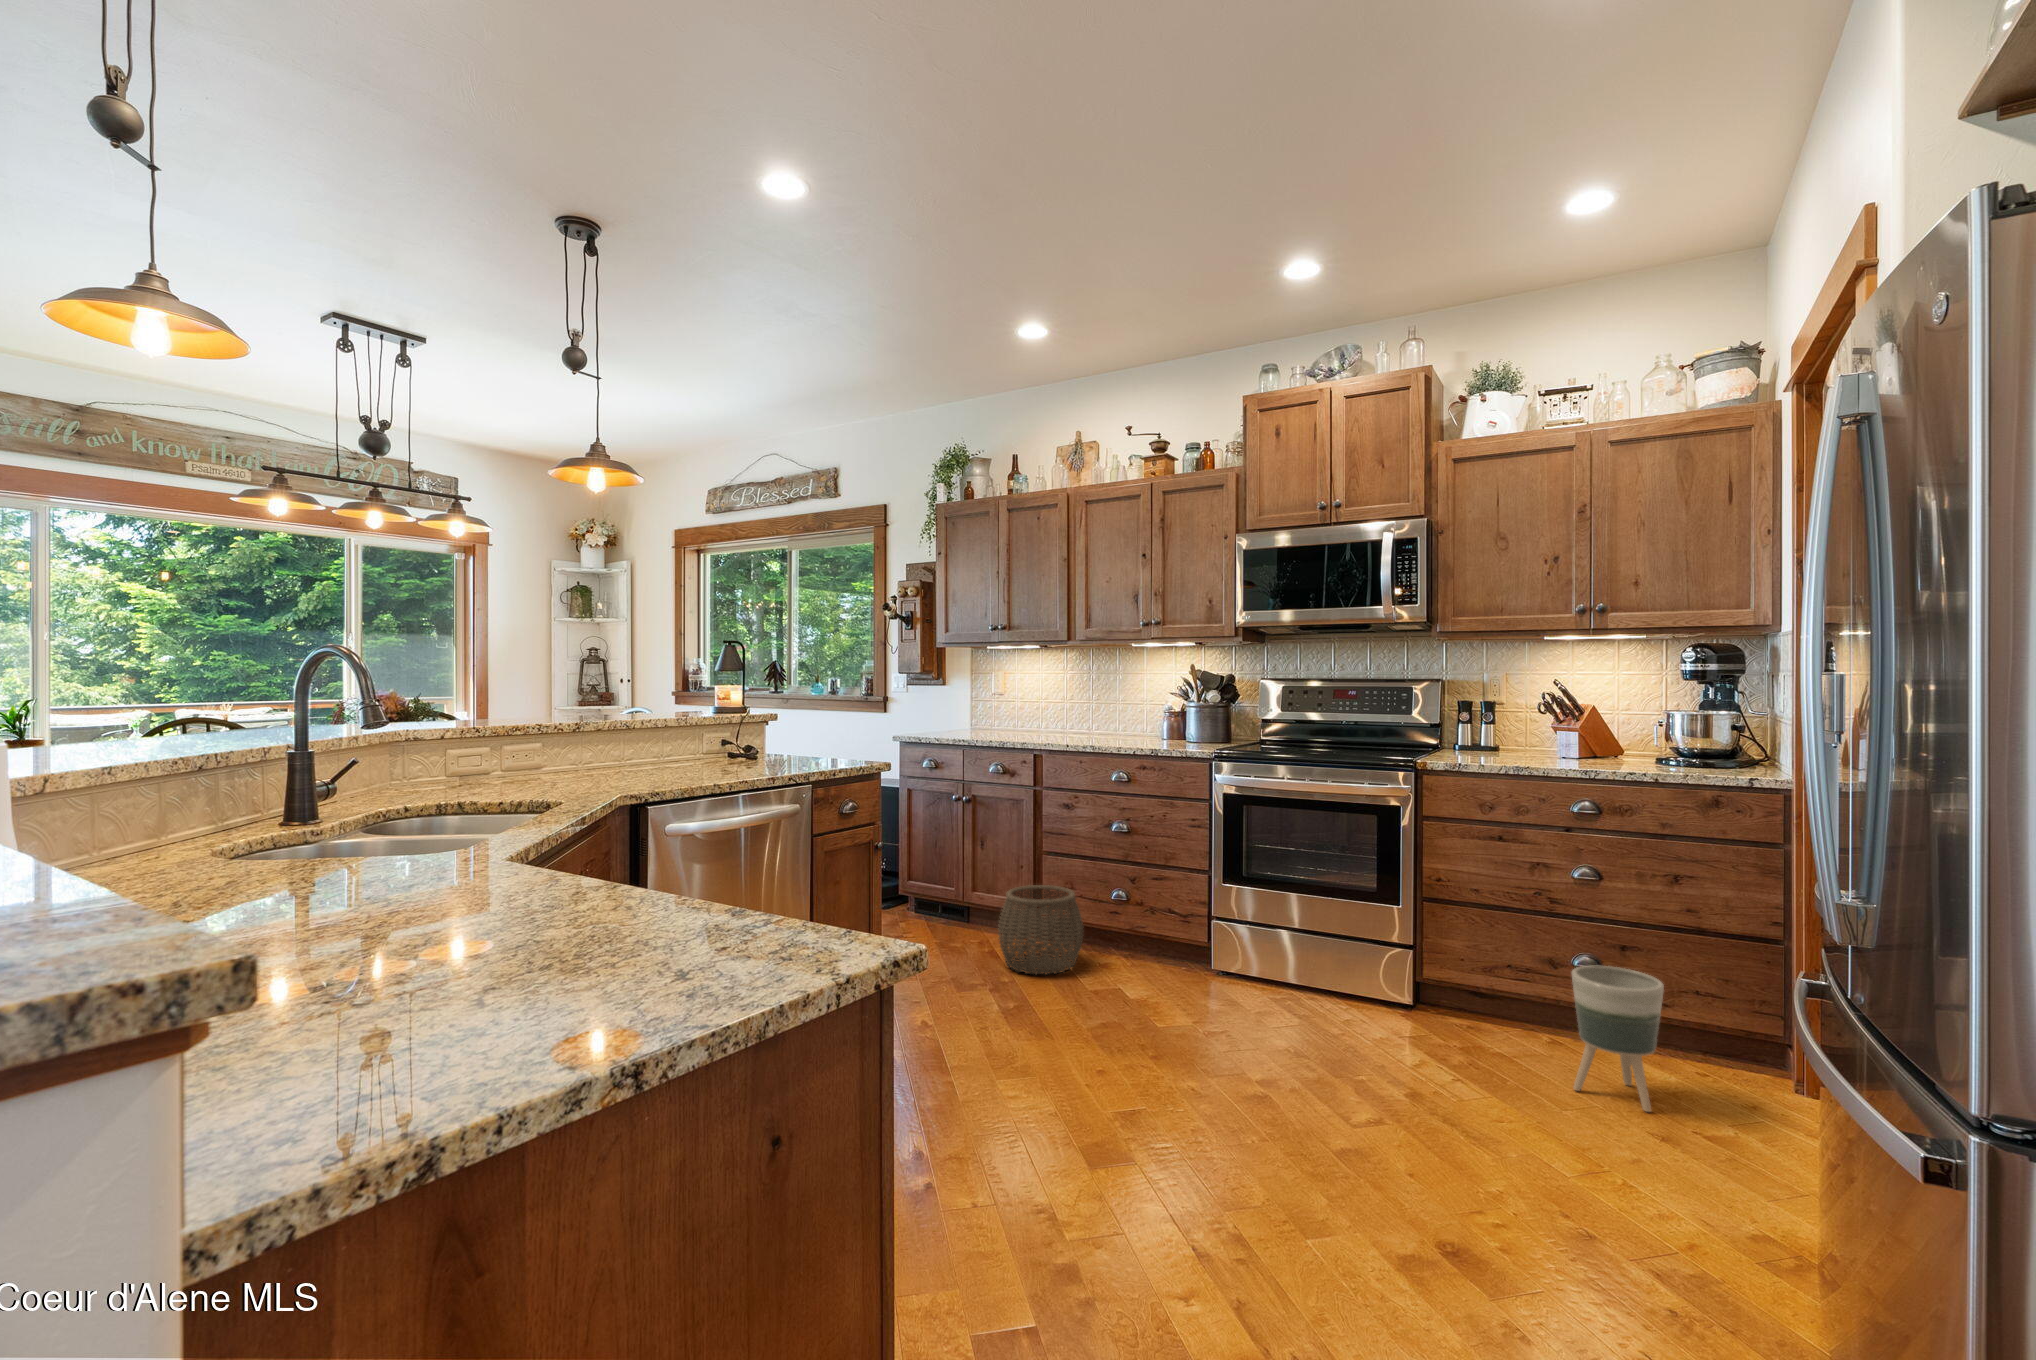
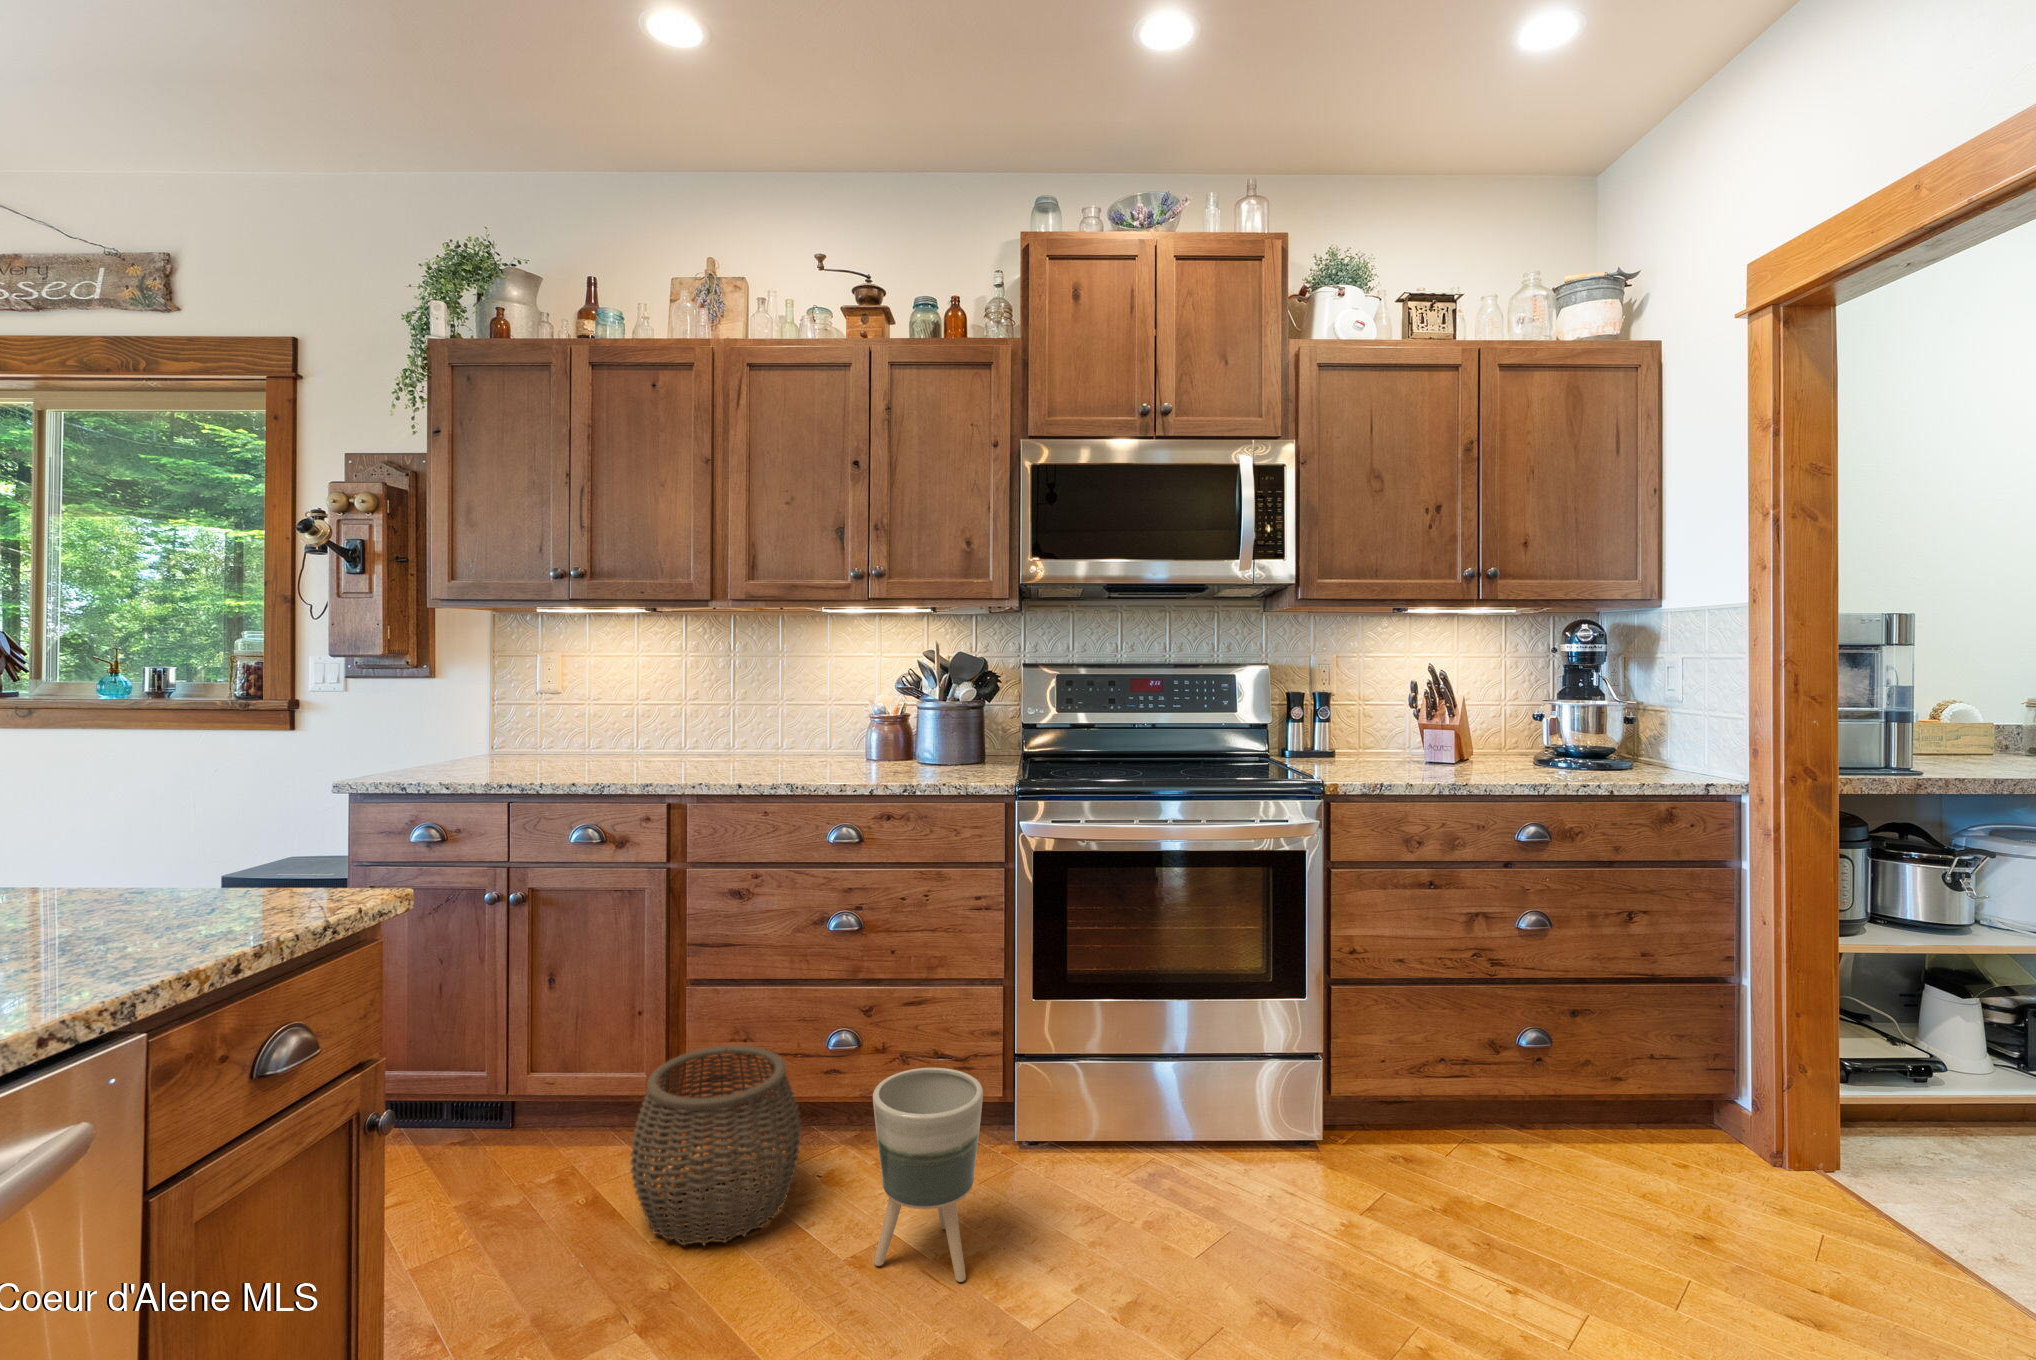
planter: present [1572,965,1664,1112] -> present [873,1068,983,1282]

